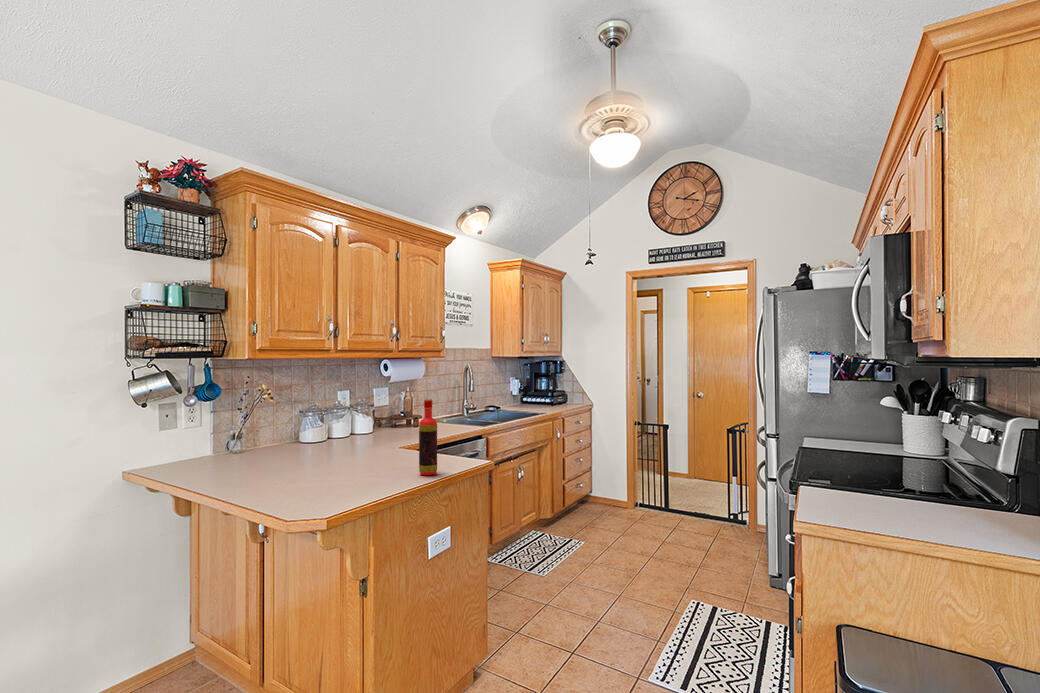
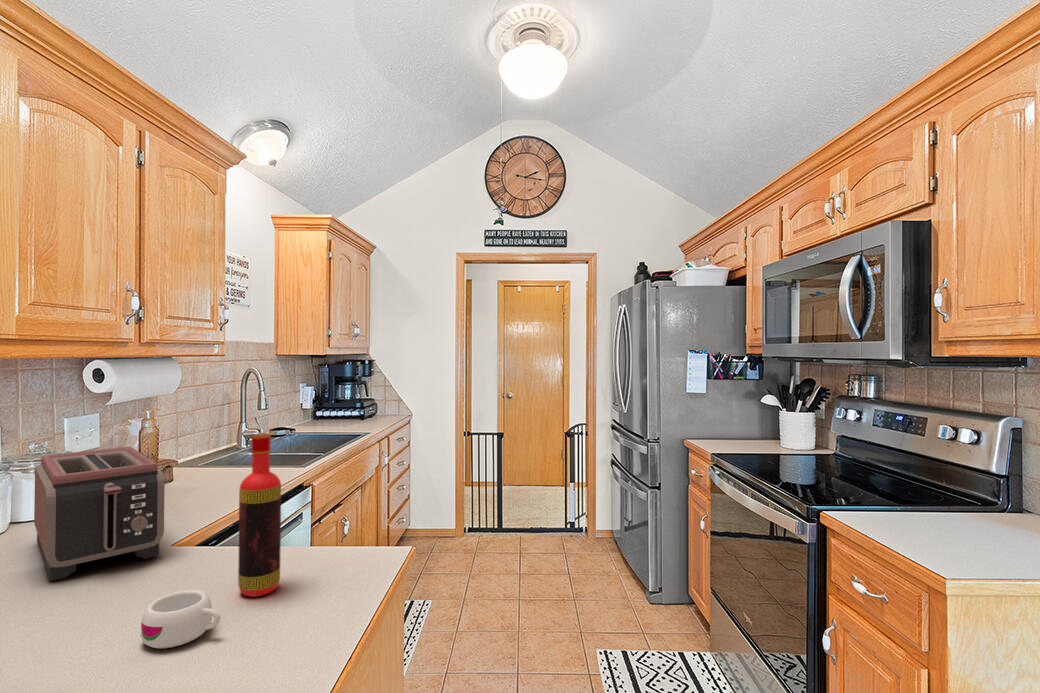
toaster: none [353,406,398,461] -> present [34,447,165,581]
mug: none [378,464,405,483] -> present [141,590,220,648]

